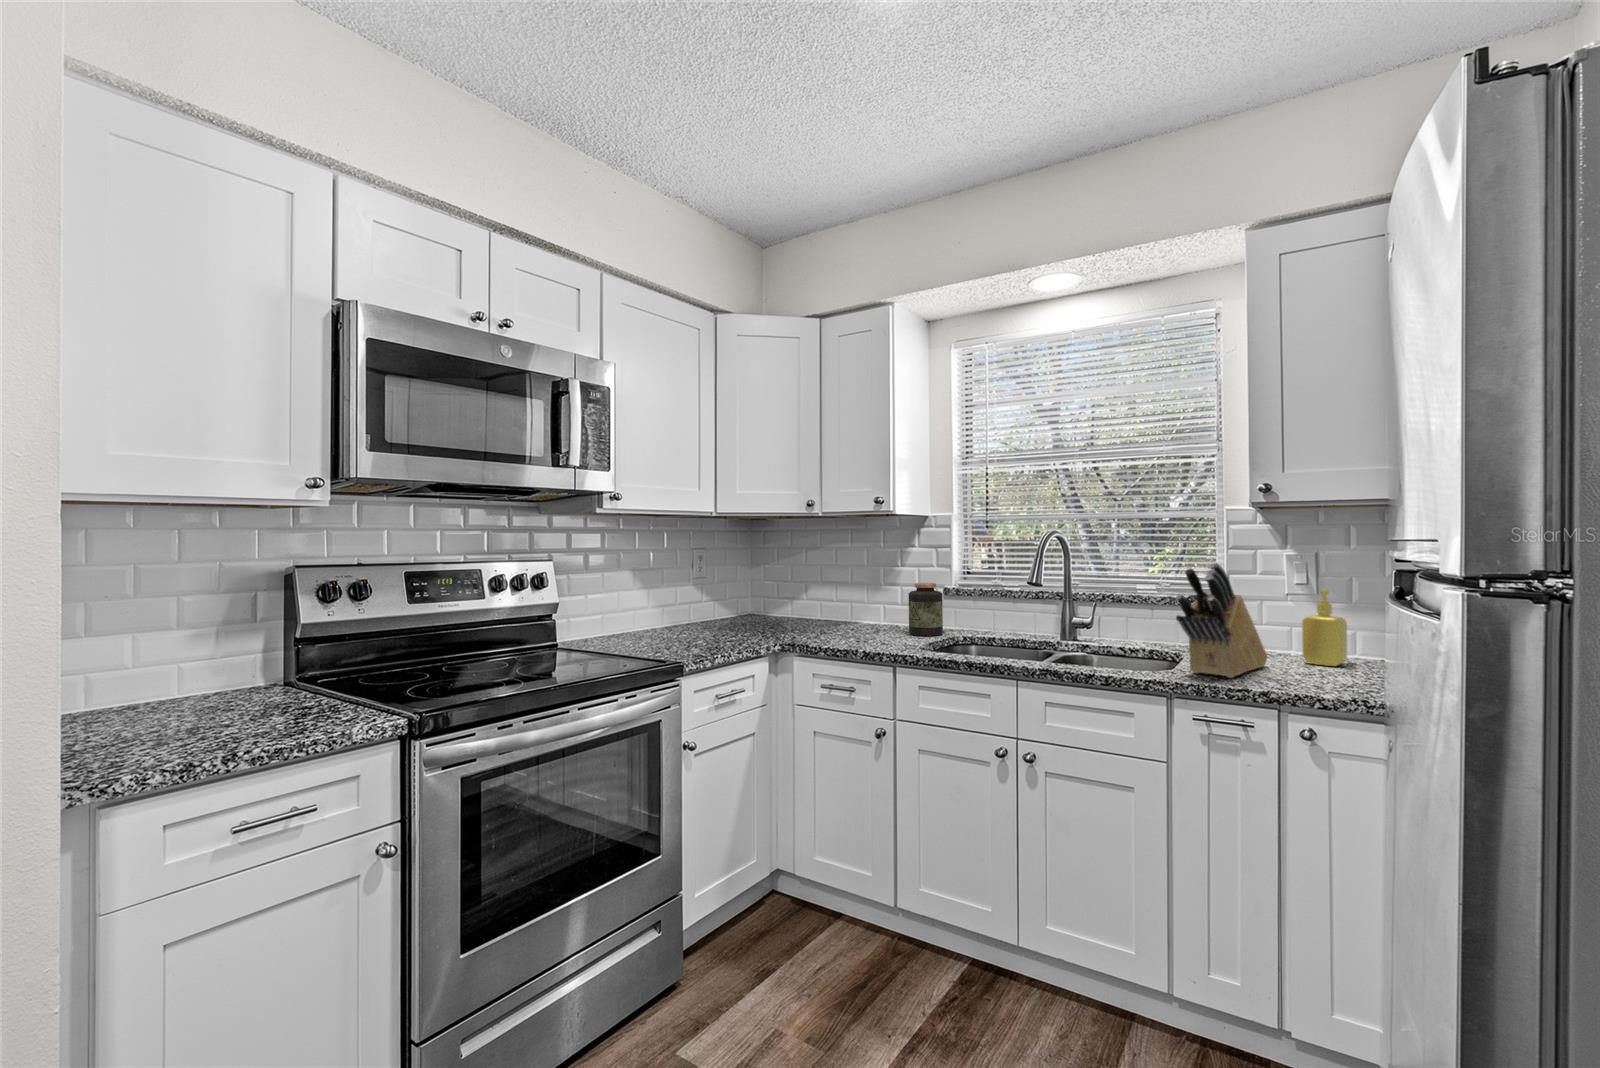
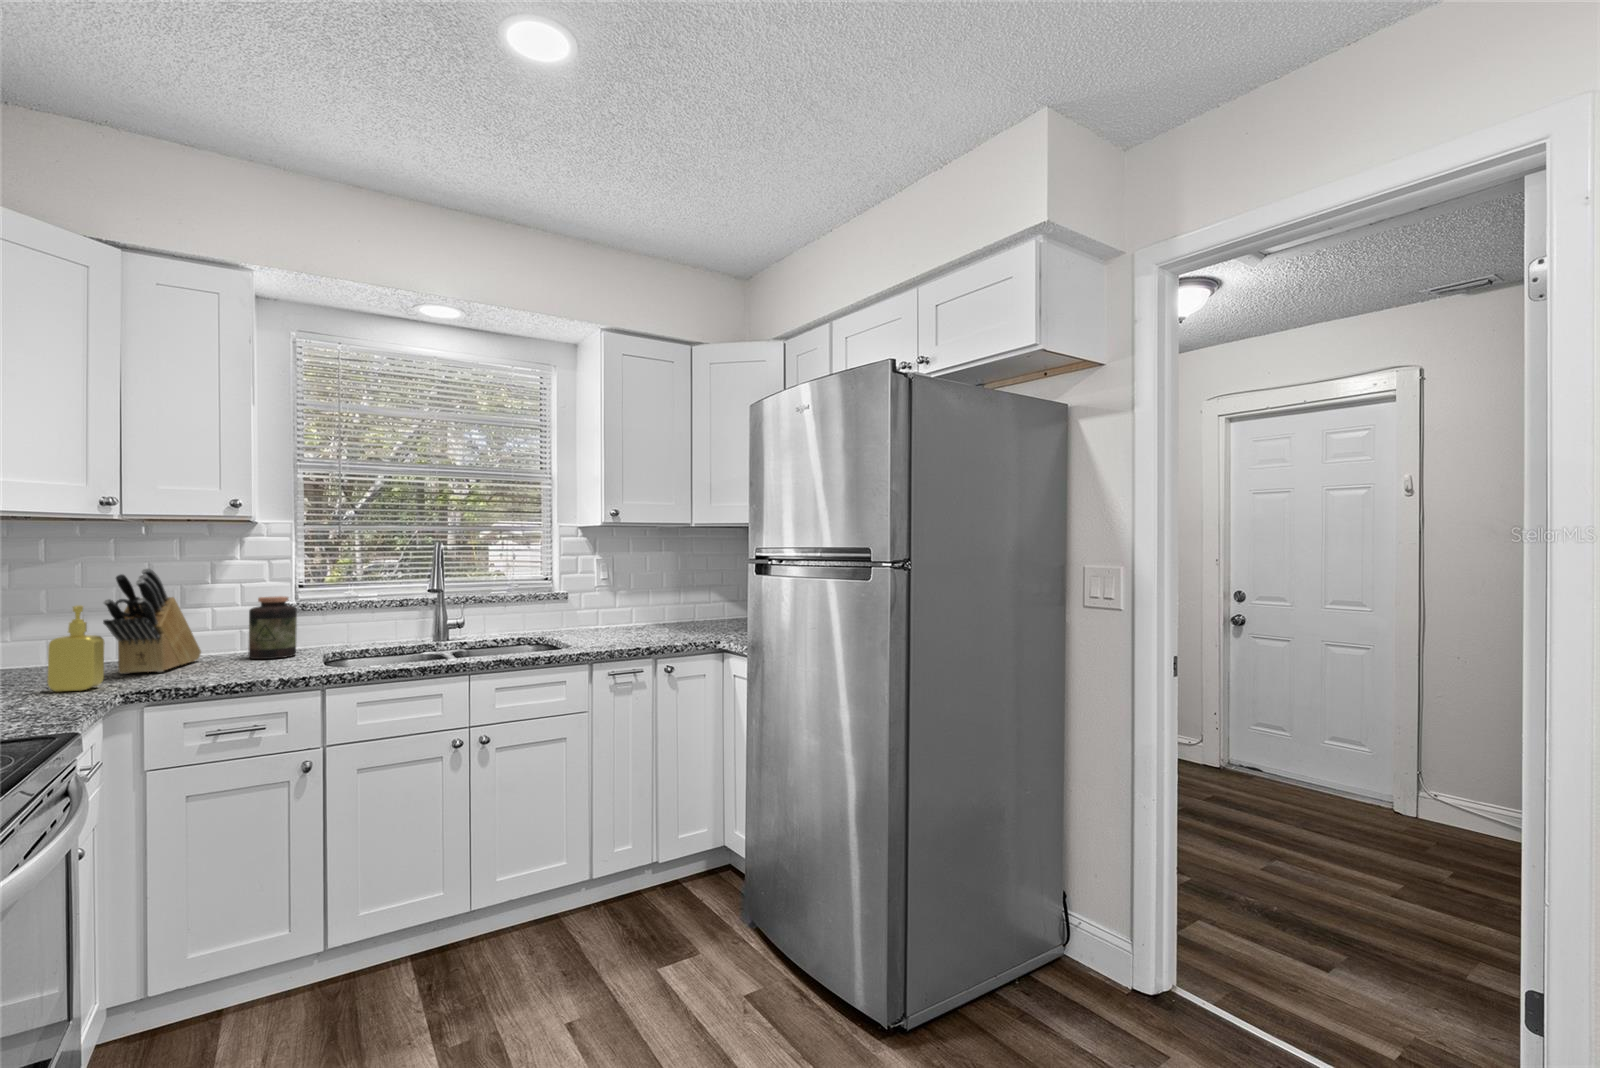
knife block: present [1176,563,1267,678] -> present [103,568,201,674]
soap dispenser: present [1302,588,1347,666] -> present [48,605,104,692]

